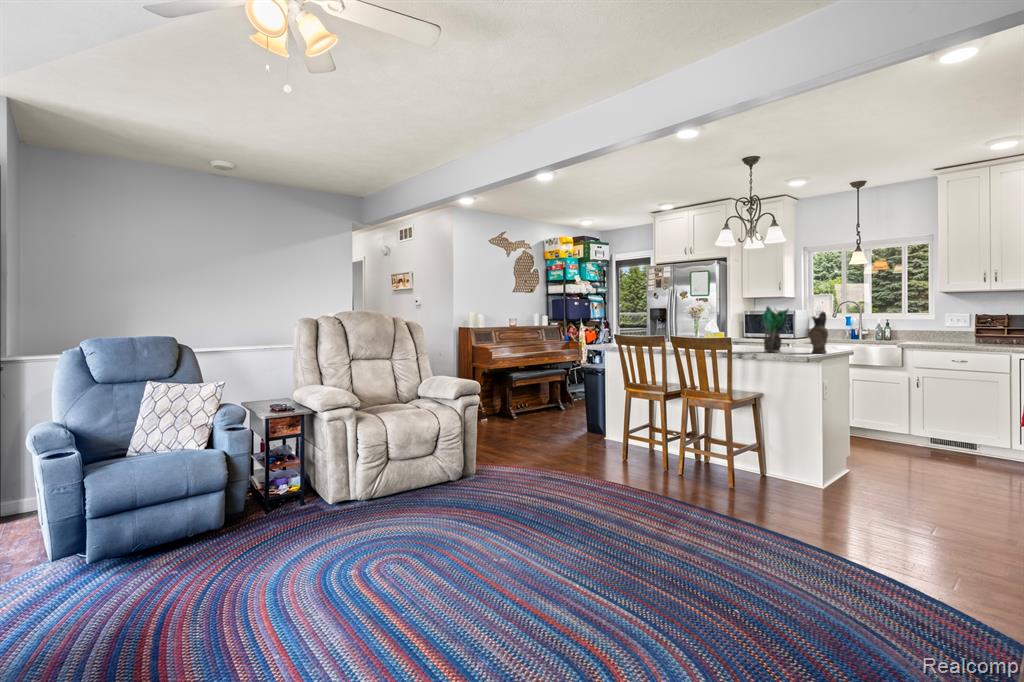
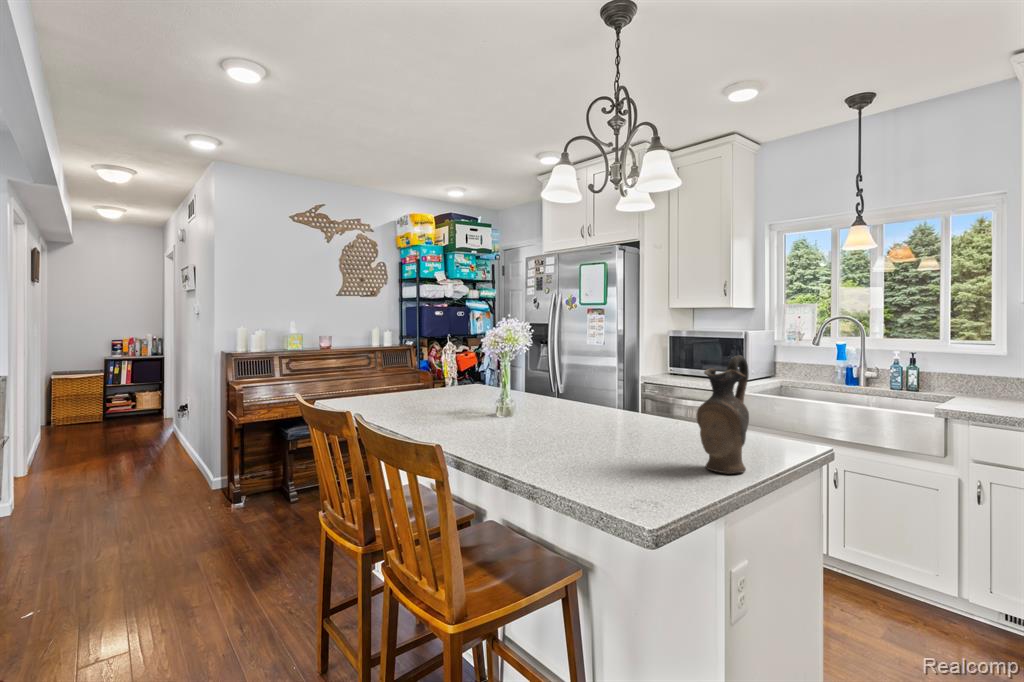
potted plant: present [763,306,788,352] -> none [580,335,651,459]

